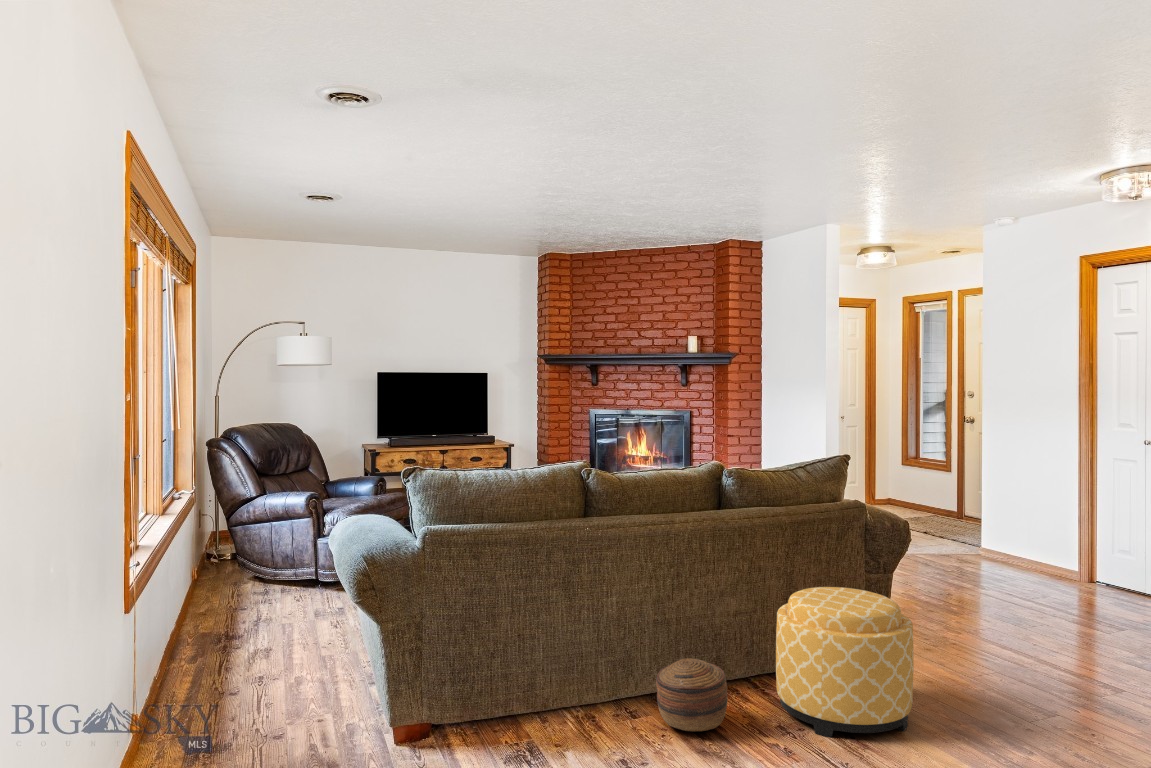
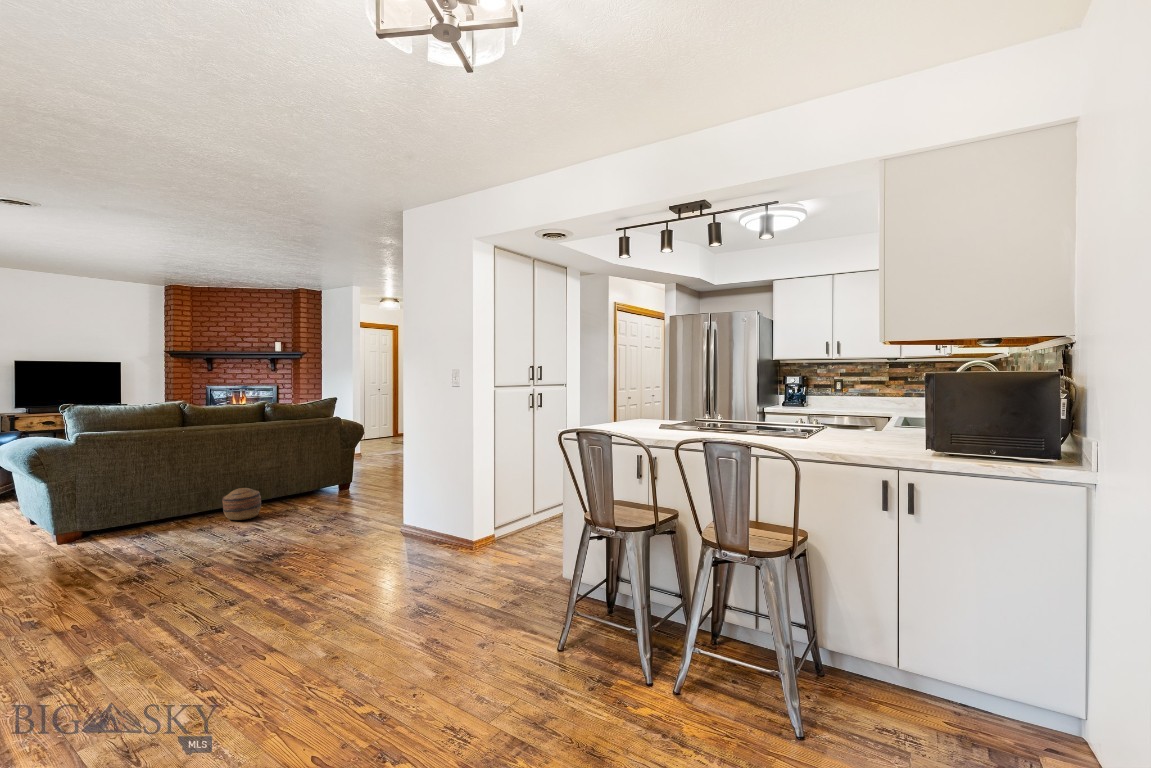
ottoman: present [776,587,914,737] -> none [290,453,353,513]

